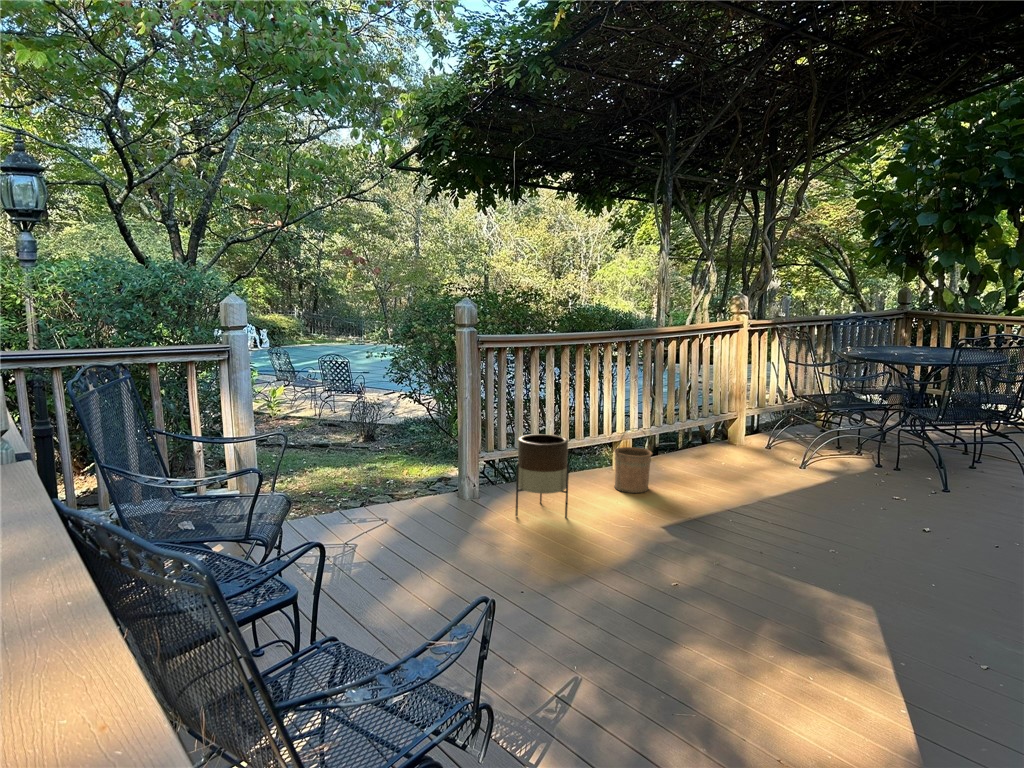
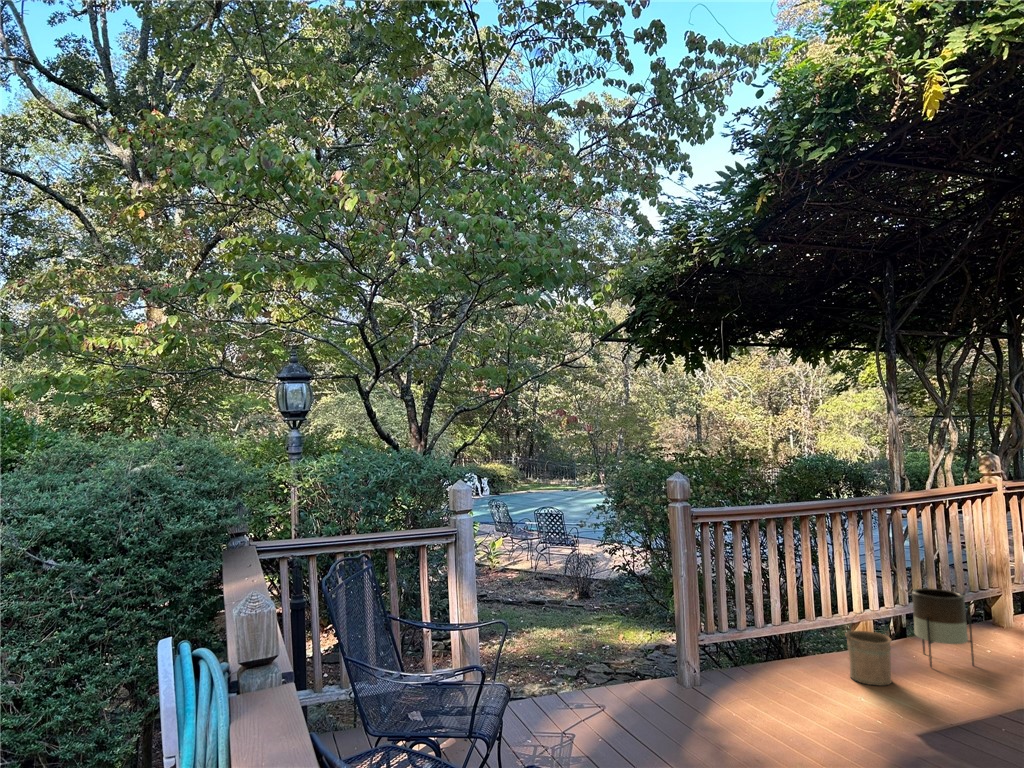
planter: present [515,434,569,518] -> present [912,588,974,667]

